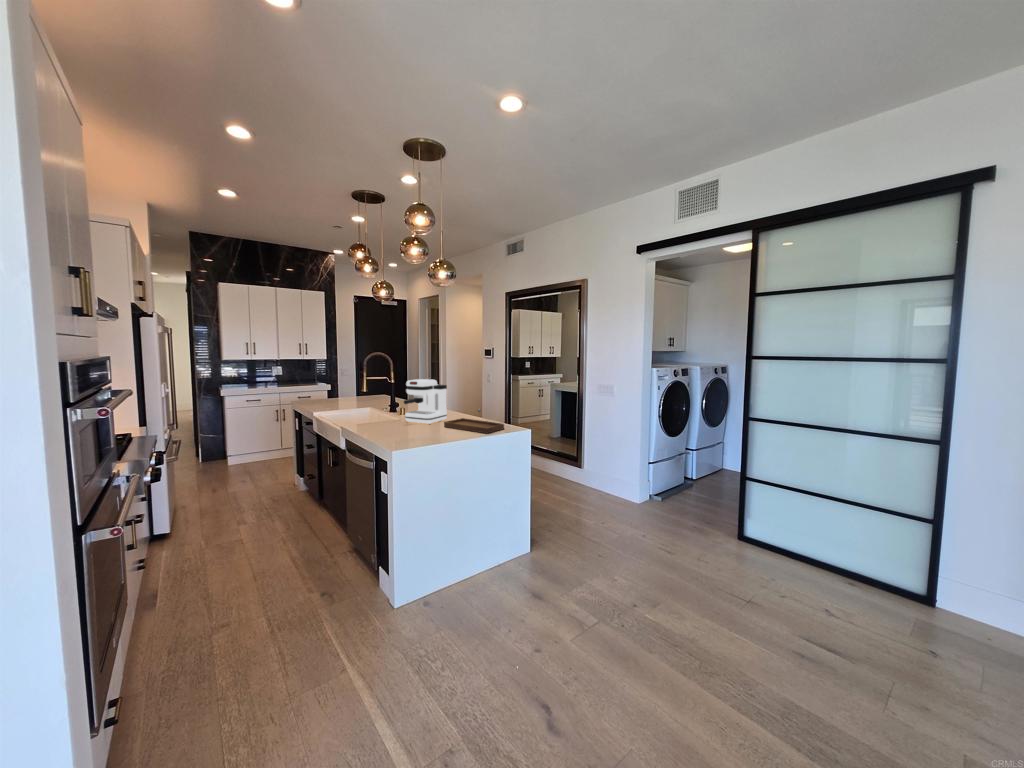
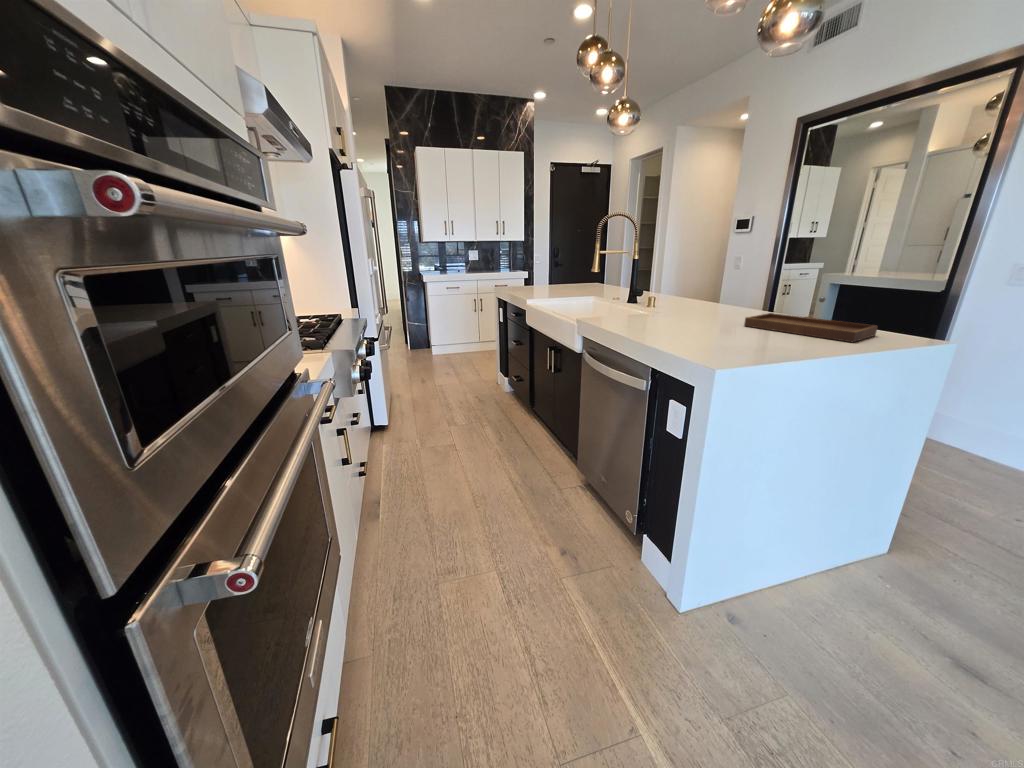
coffee maker: present [404,379,447,424] -> none [667,248,743,320]

